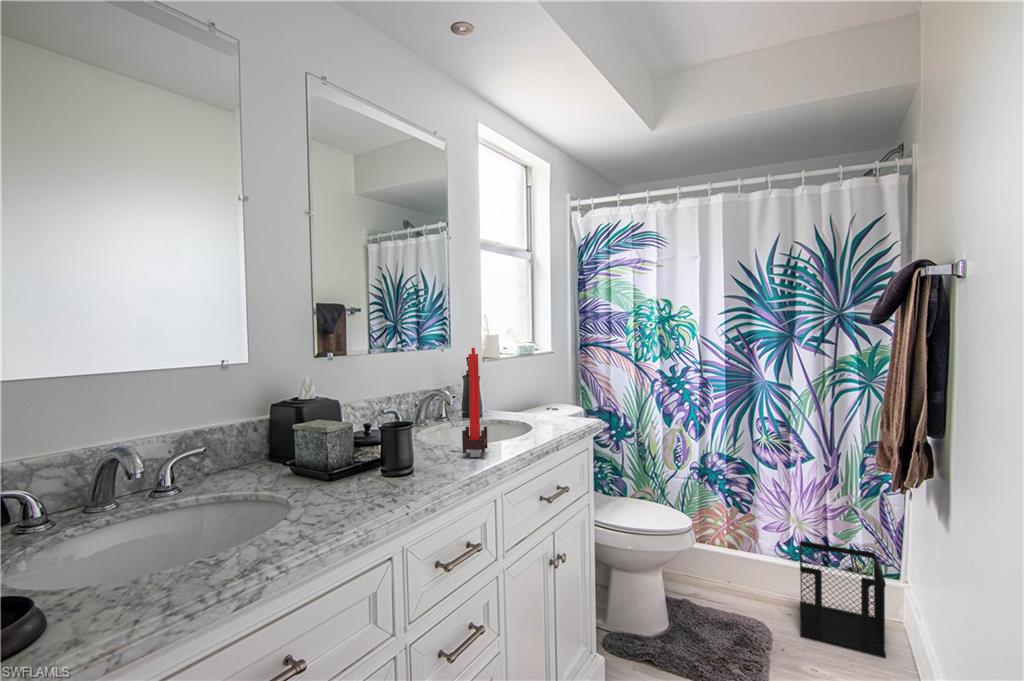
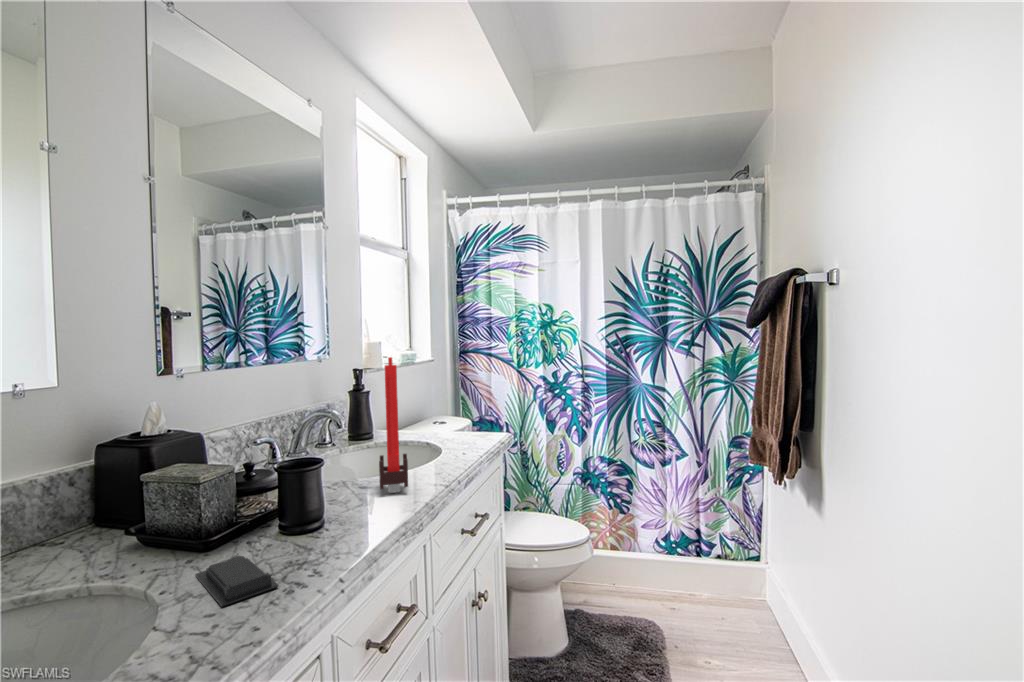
soap bar: none [320,485,365,512] -> present [195,556,278,606]
wastebasket: present [800,541,886,658] -> none [676,535,757,636]

